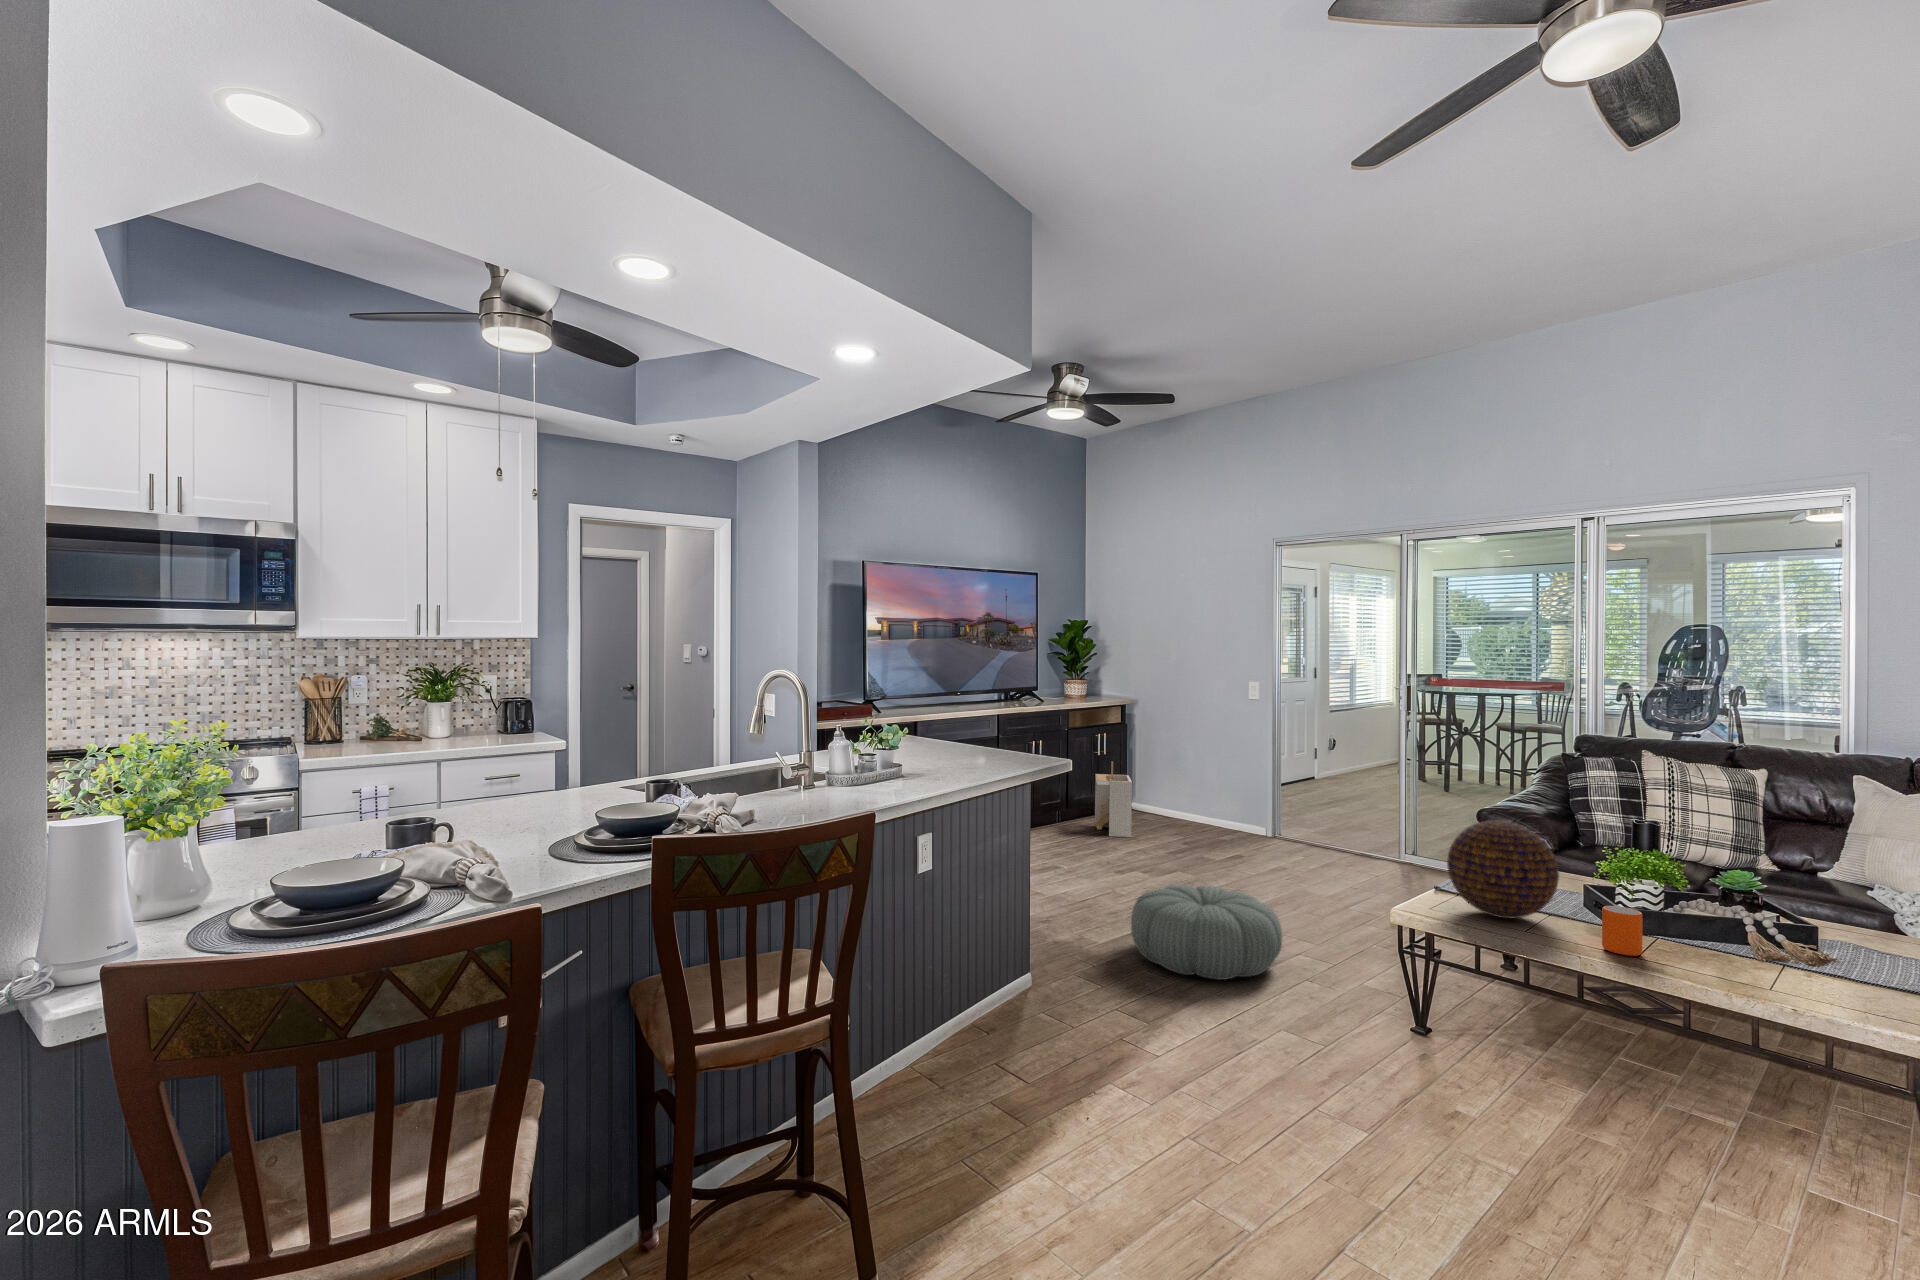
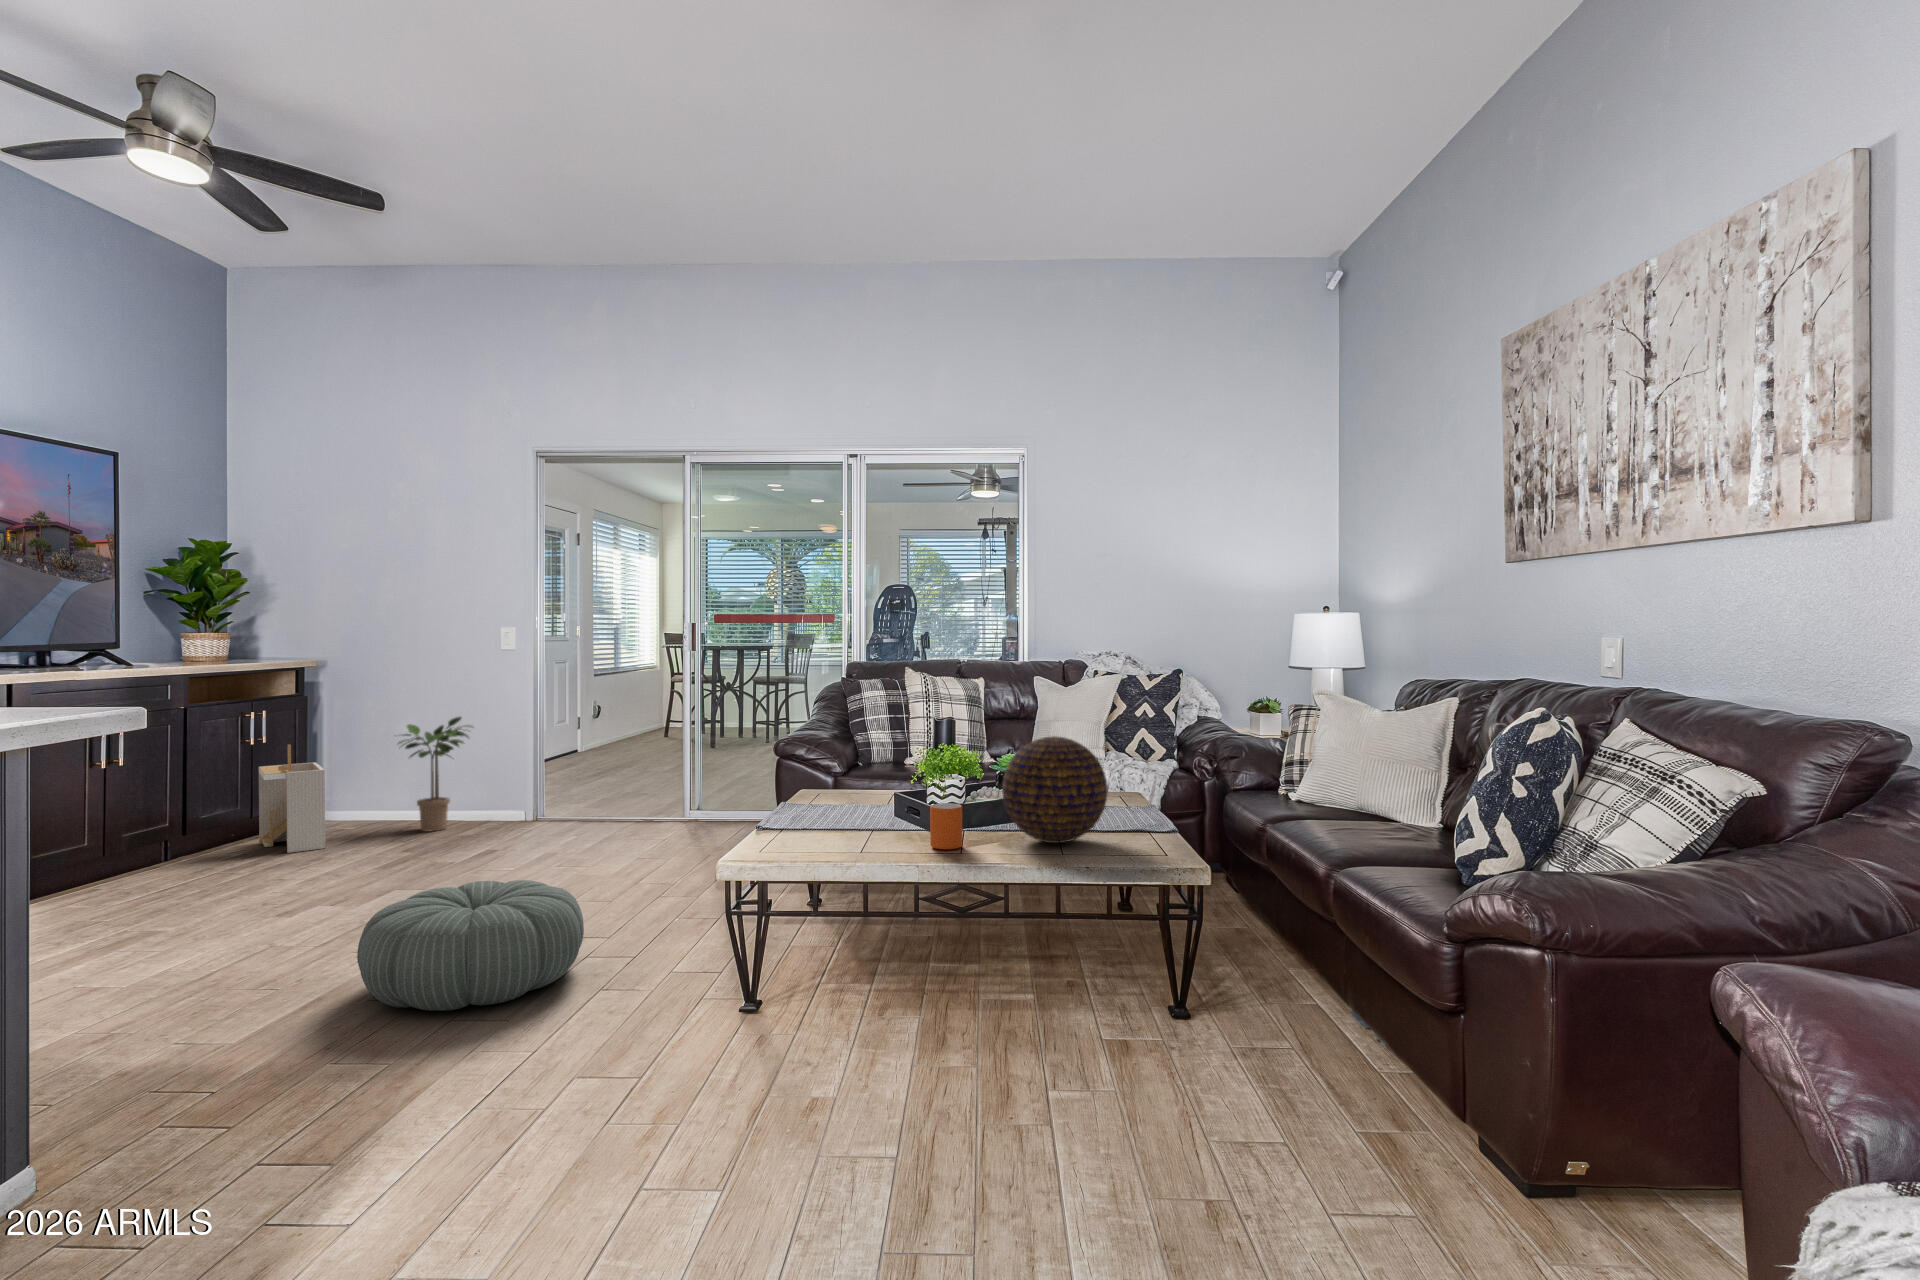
potted plant: none [1177,753,1232,838] -> present [398,717,472,832]
decorative orb: present [1447,820,1559,918] -> present [1002,736,1108,843]

